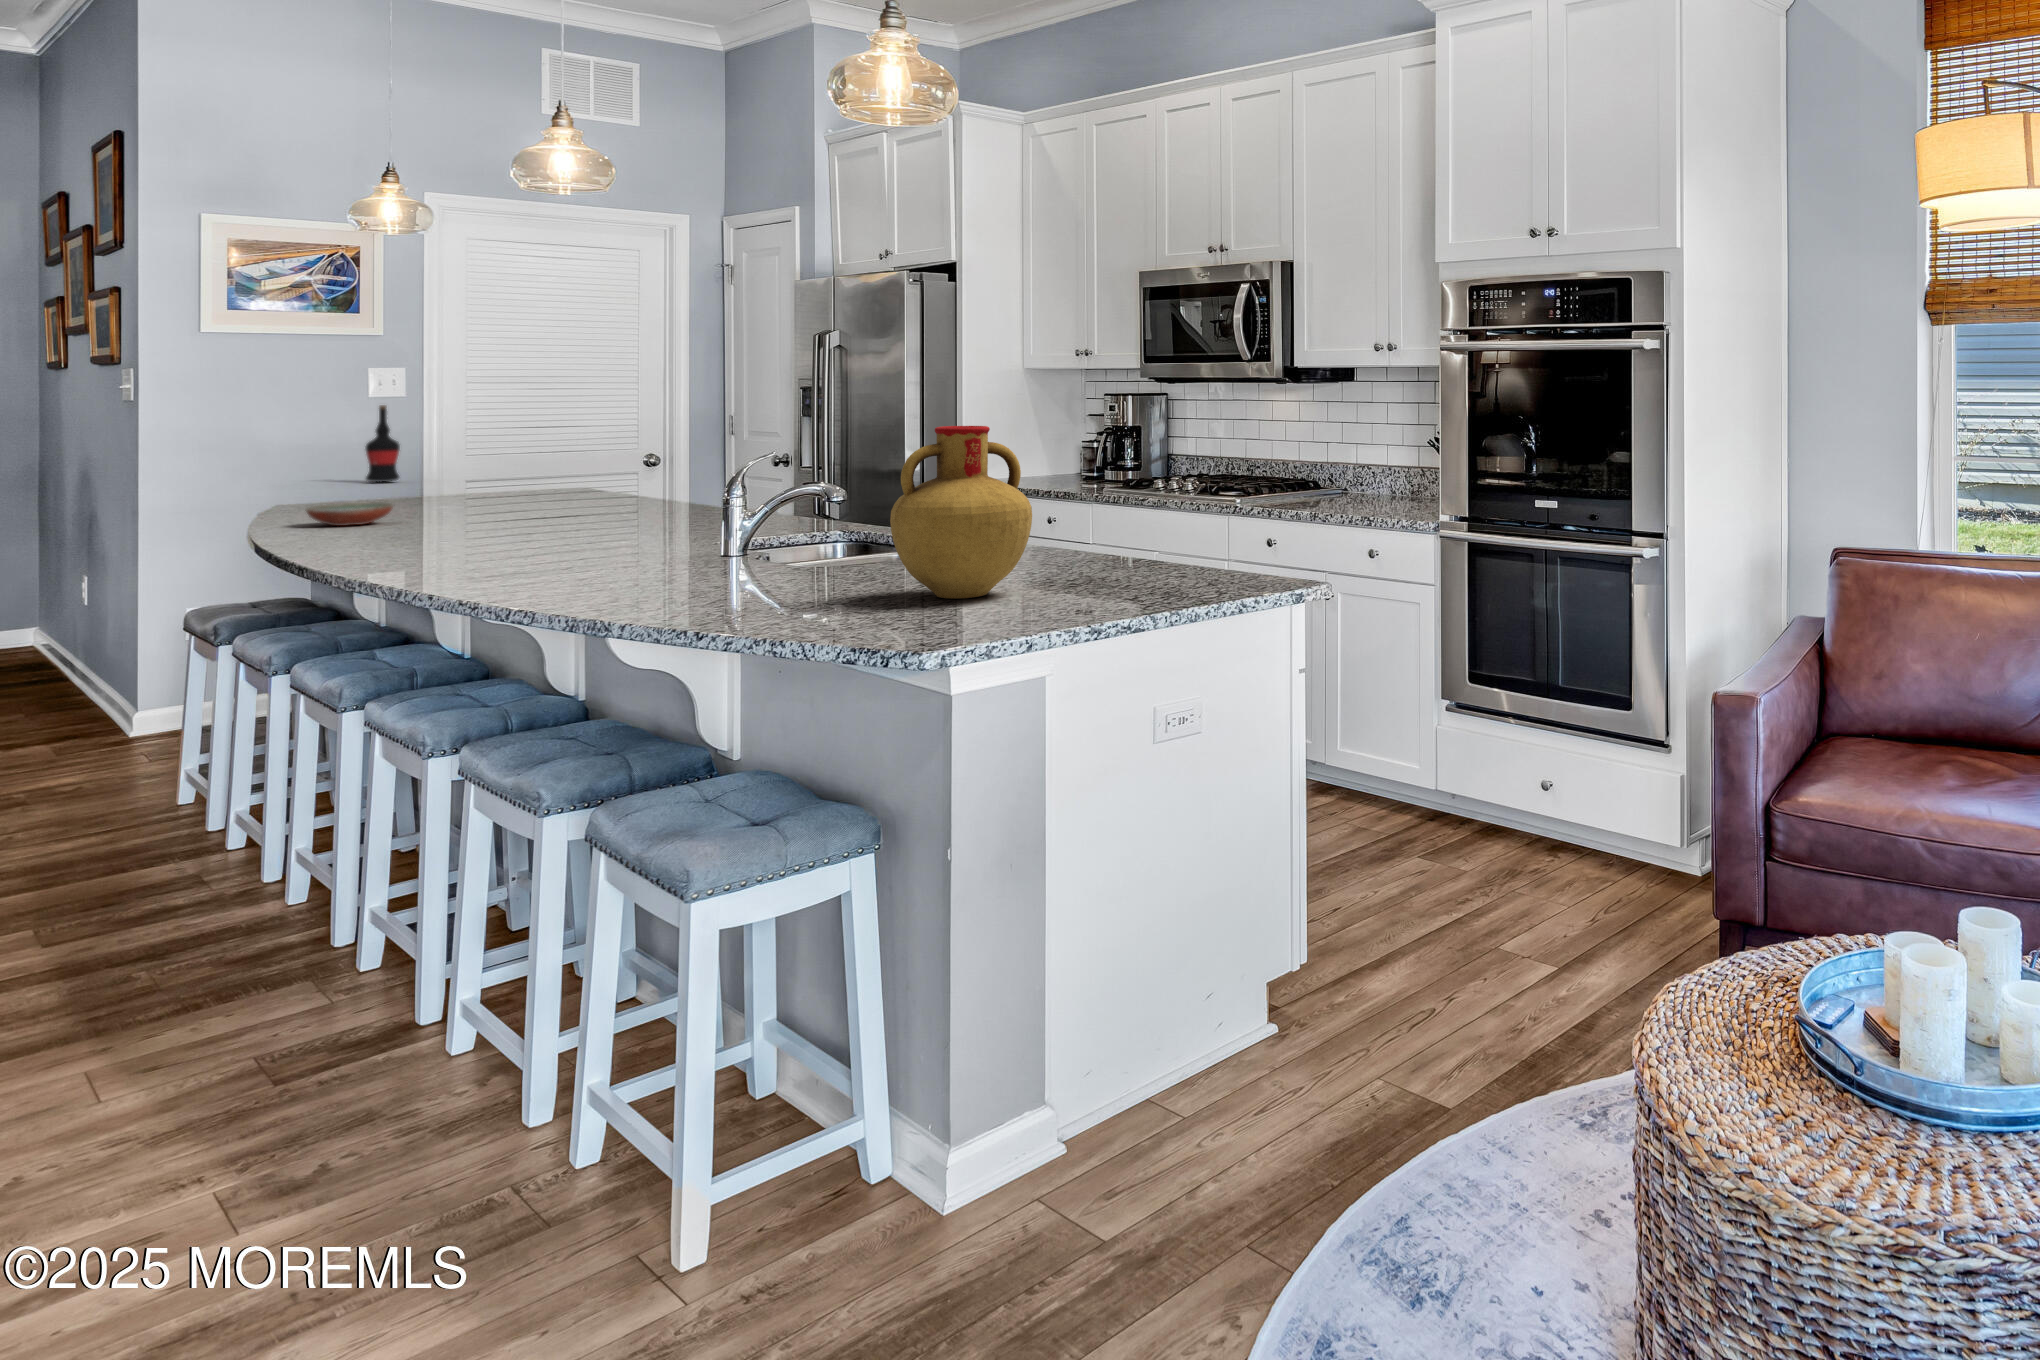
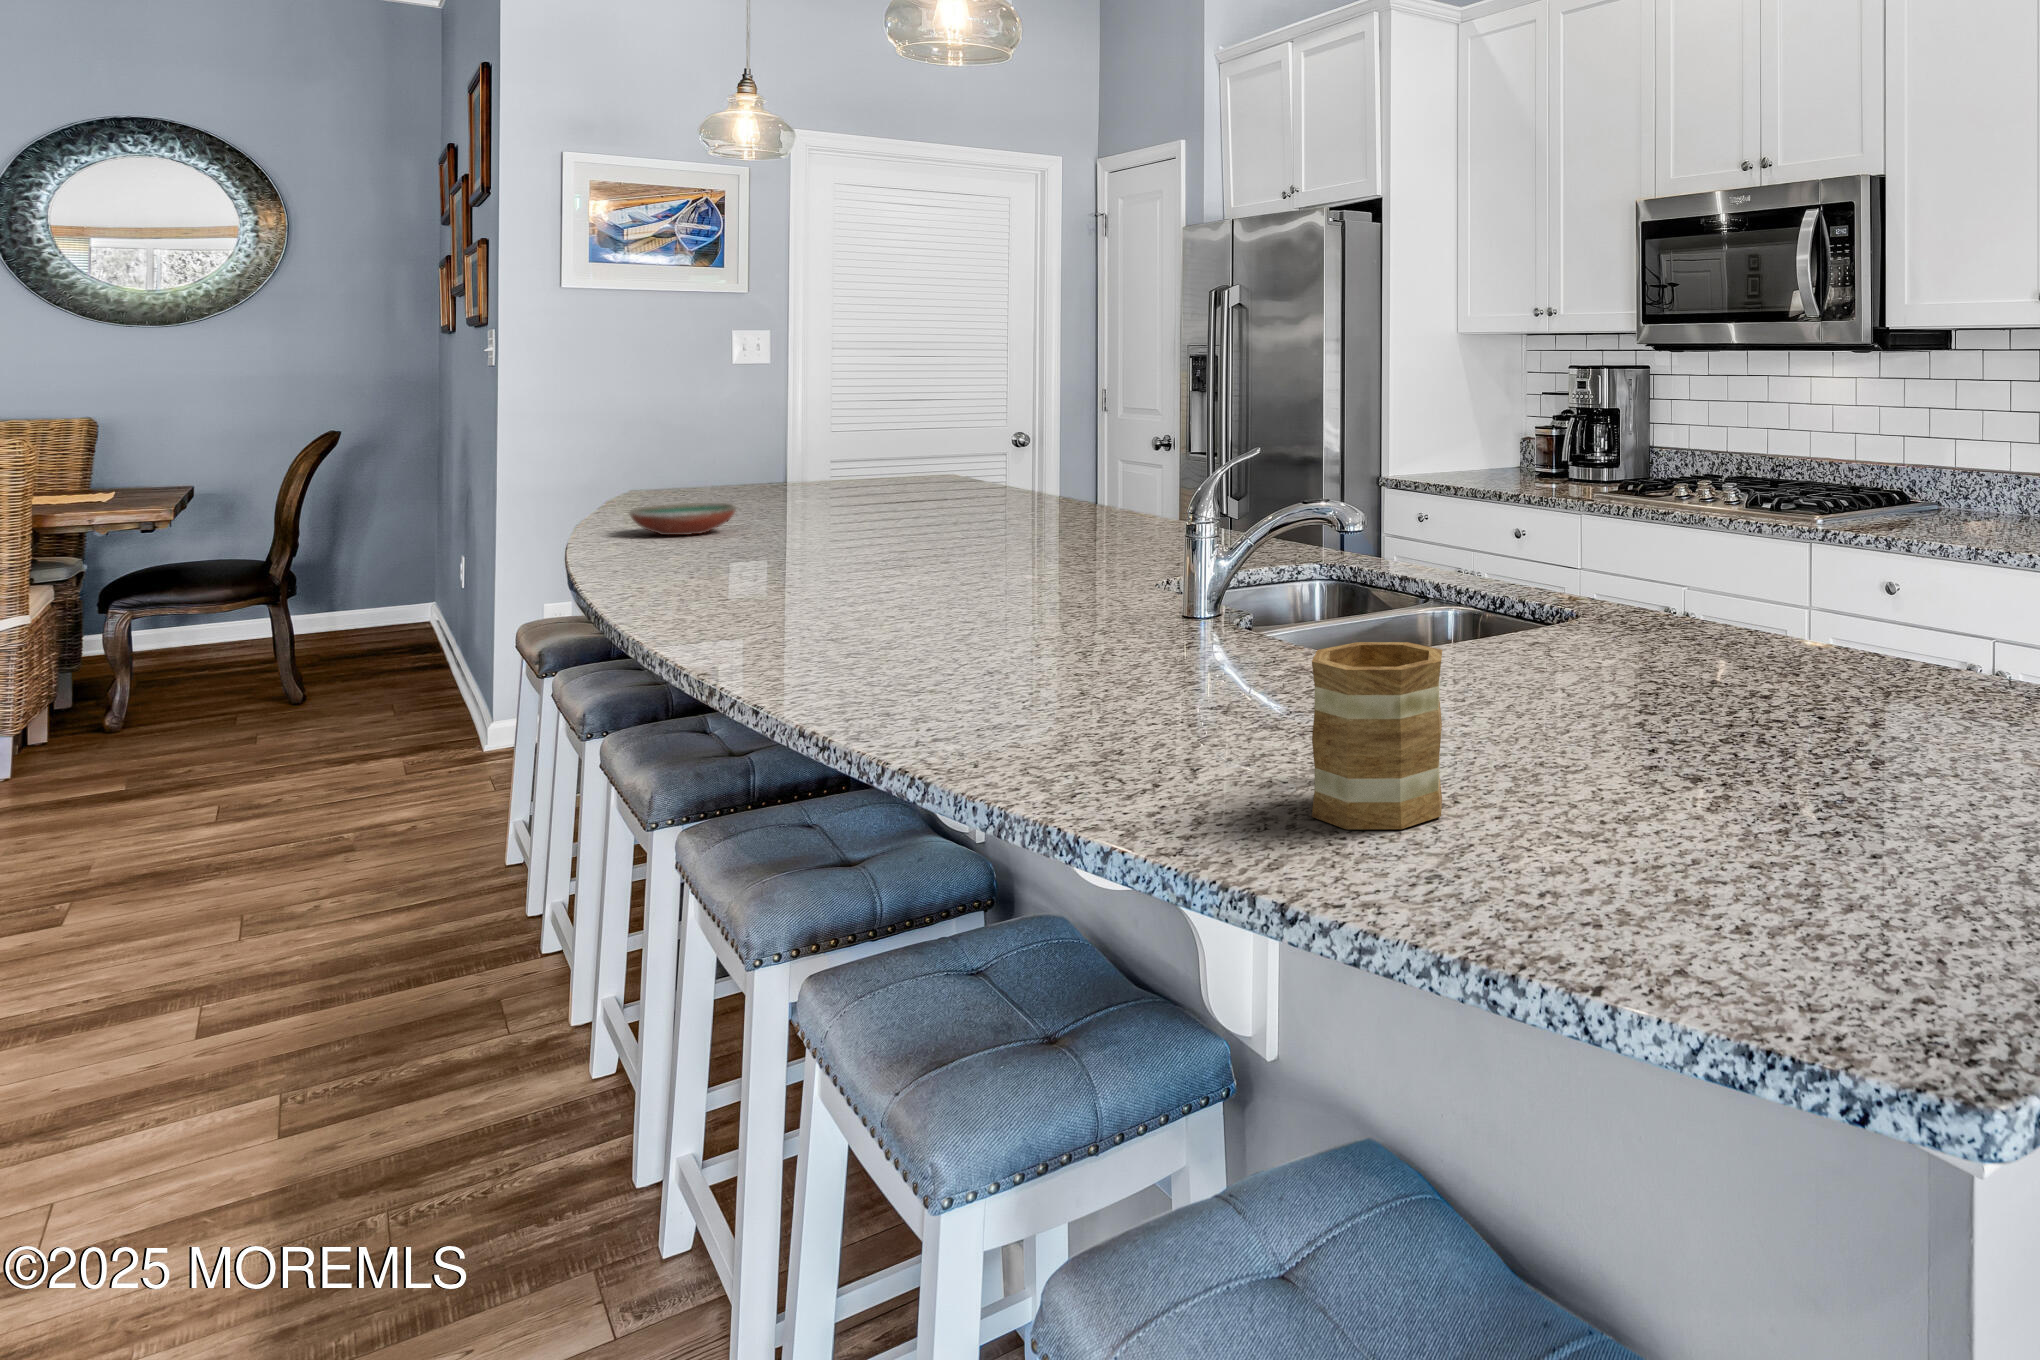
wine bottle: present [366,405,400,482] -> none [728,373,764,462]
vase: present [890,426,1032,599] -> none [1615,427,1910,812]
mug: none [733,529,803,608] -> present [1312,642,1442,829]

